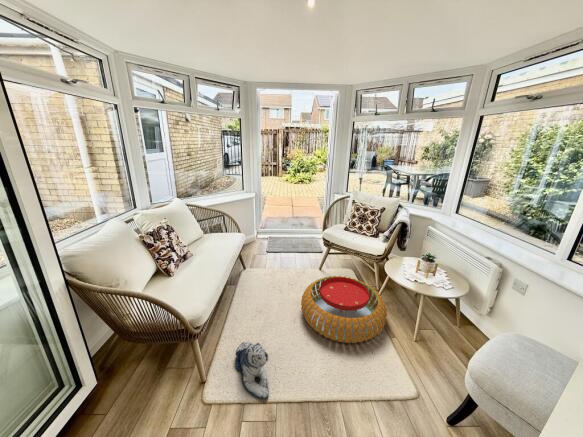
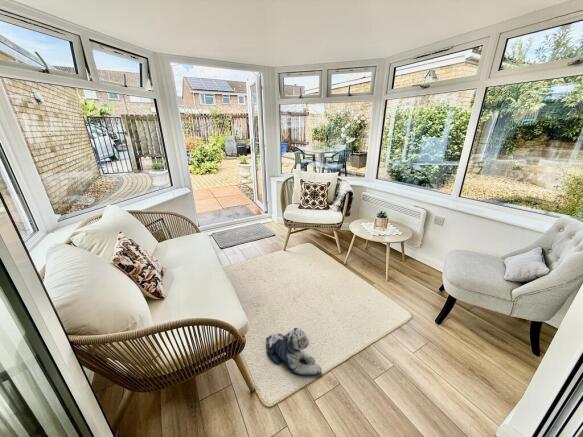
pouf: present [301,276,387,343] -> none [292,248,369,304]

